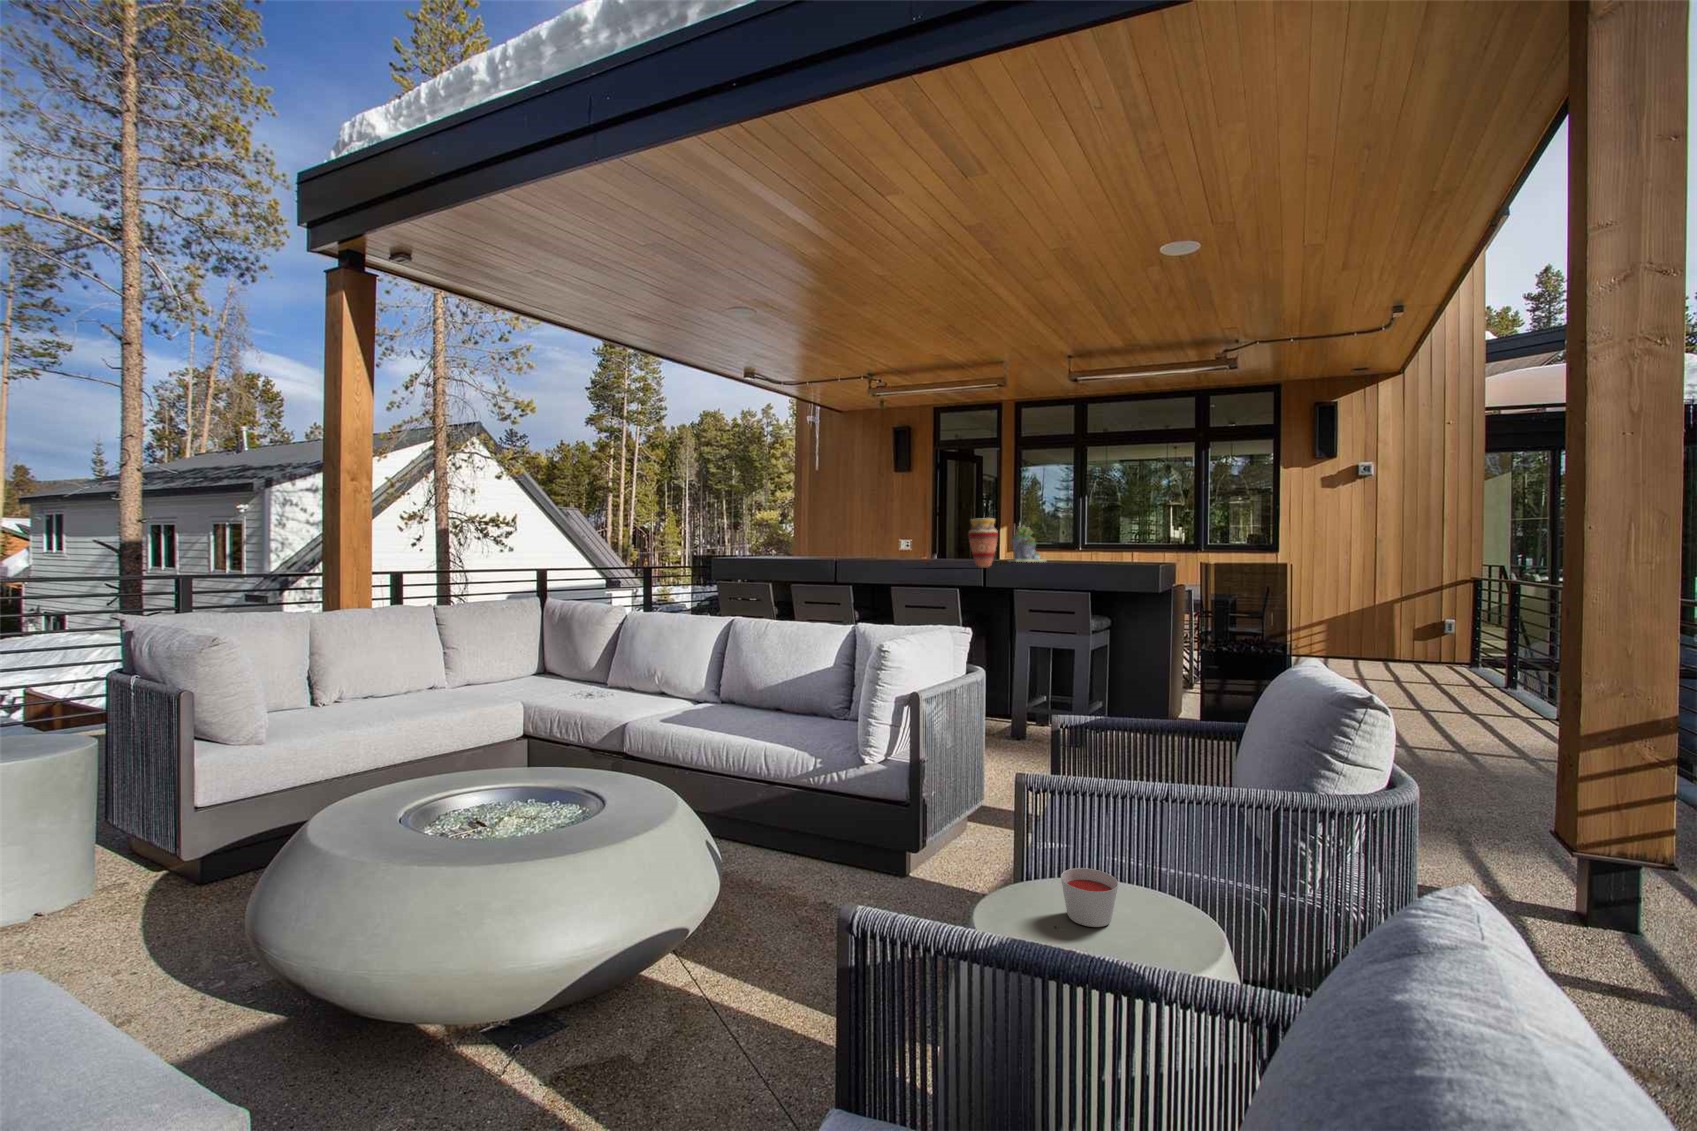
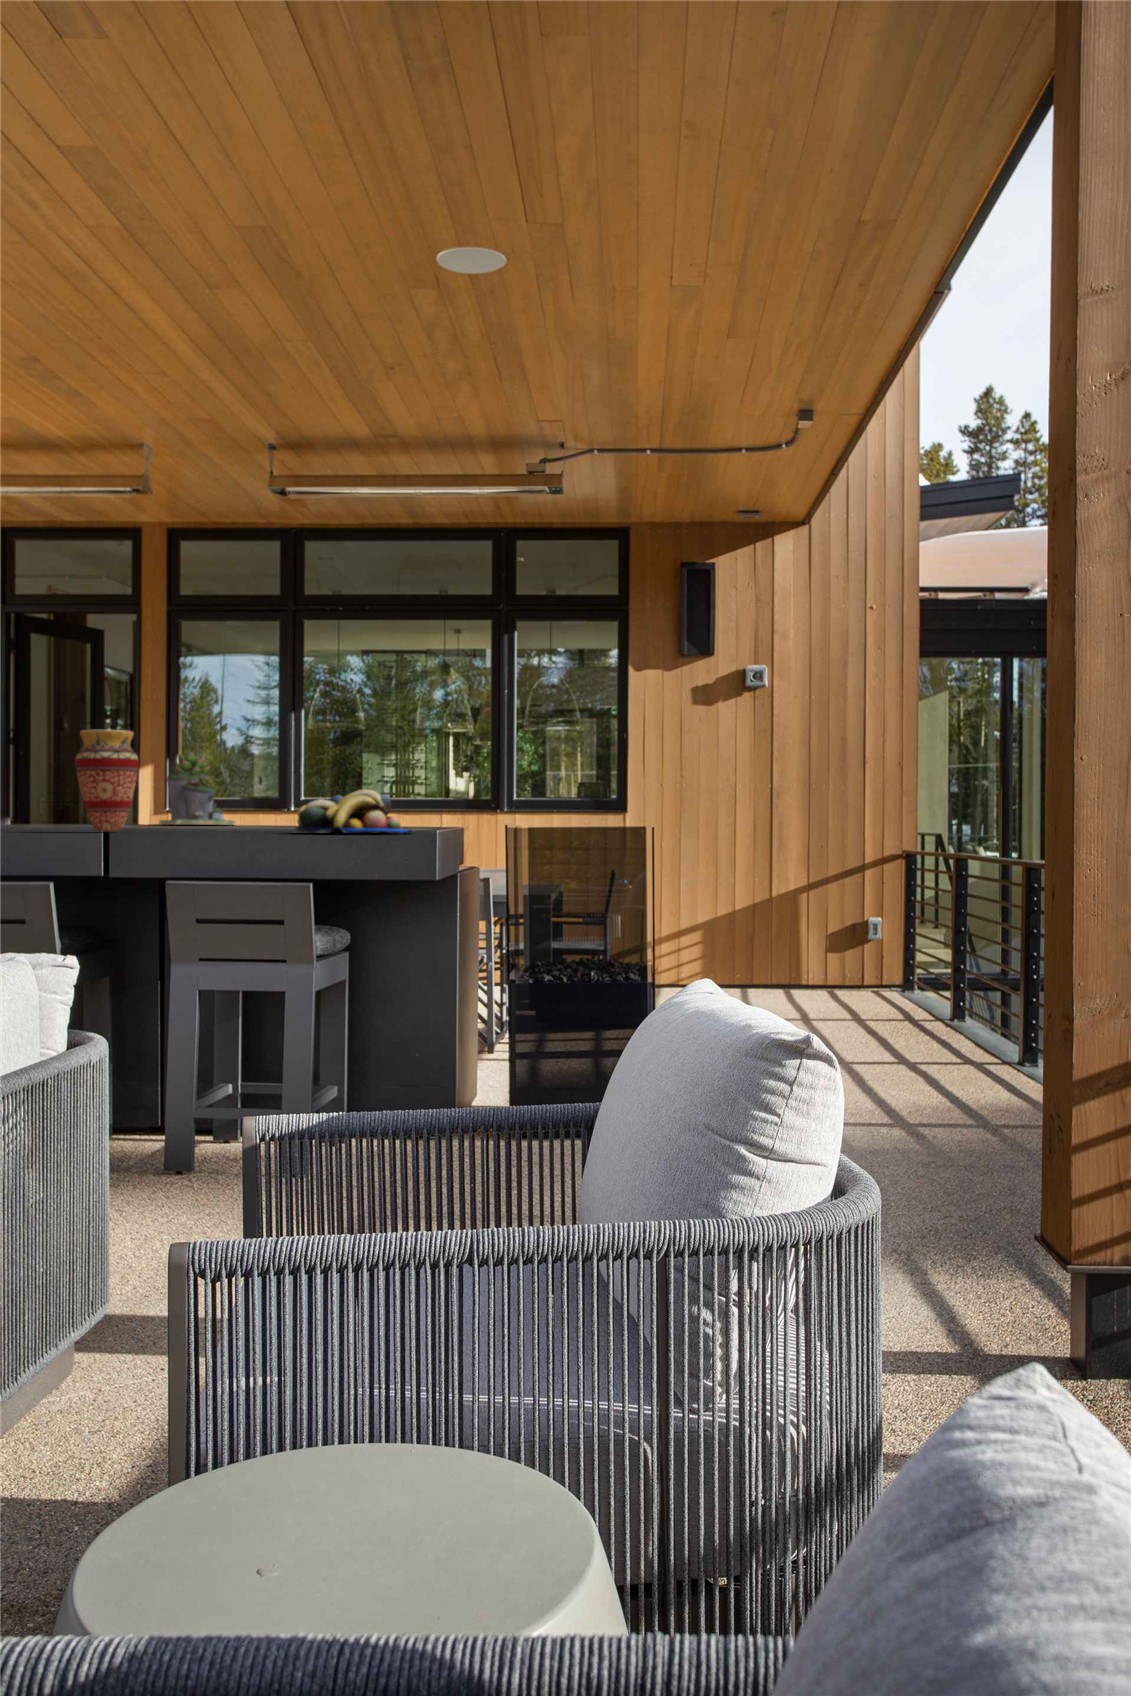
fruit bowl: none [1077,545,1143,568] -> present [295,789,413,834]
candle: present [1061,868,1118,927] -> none [270,1439,391,1569]

